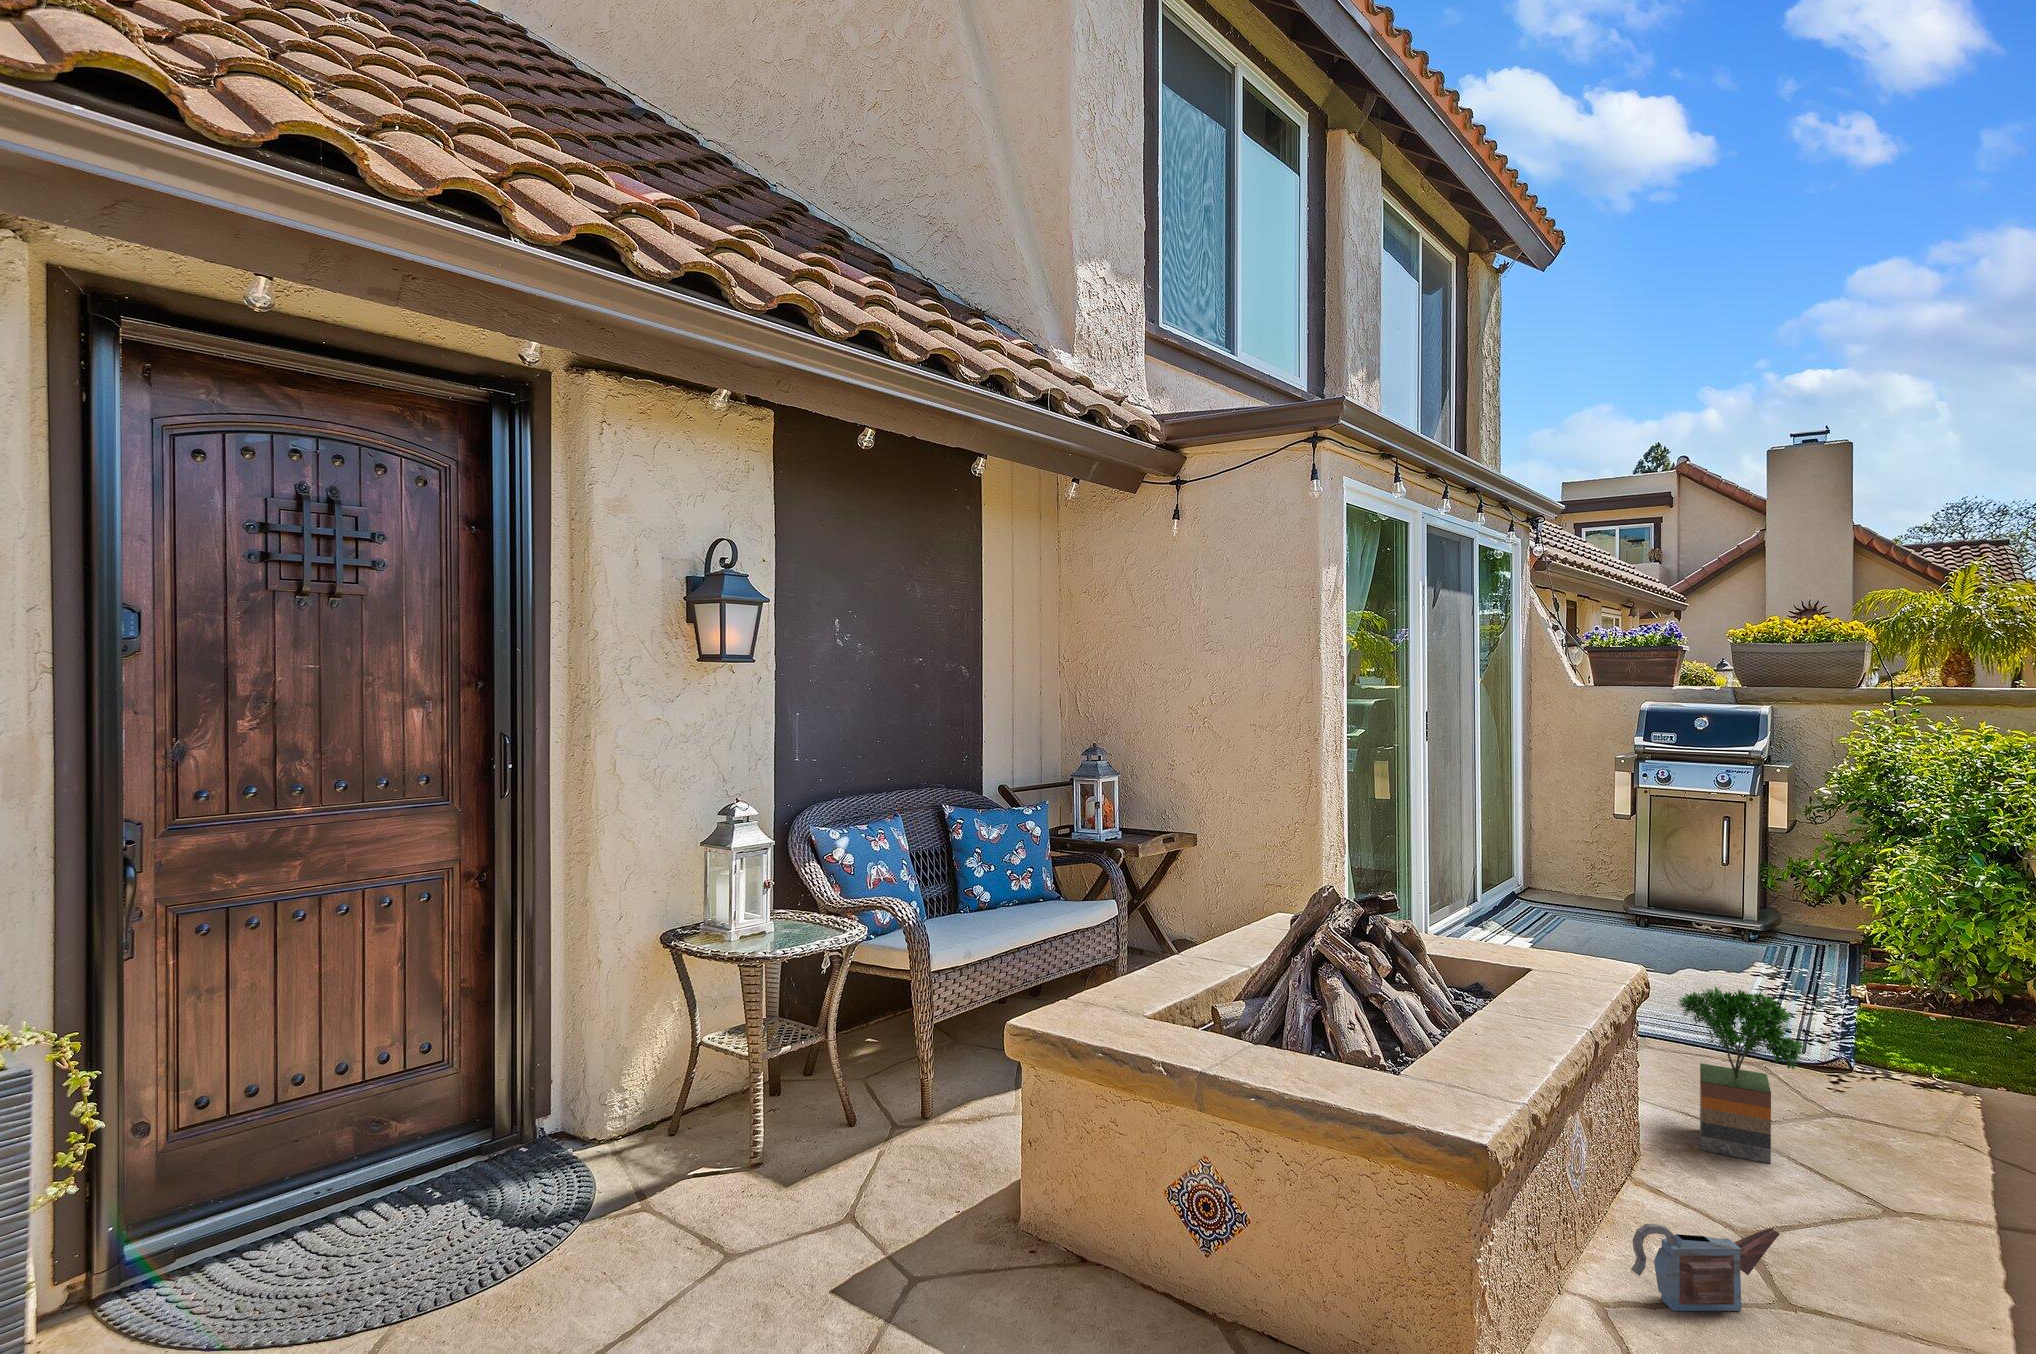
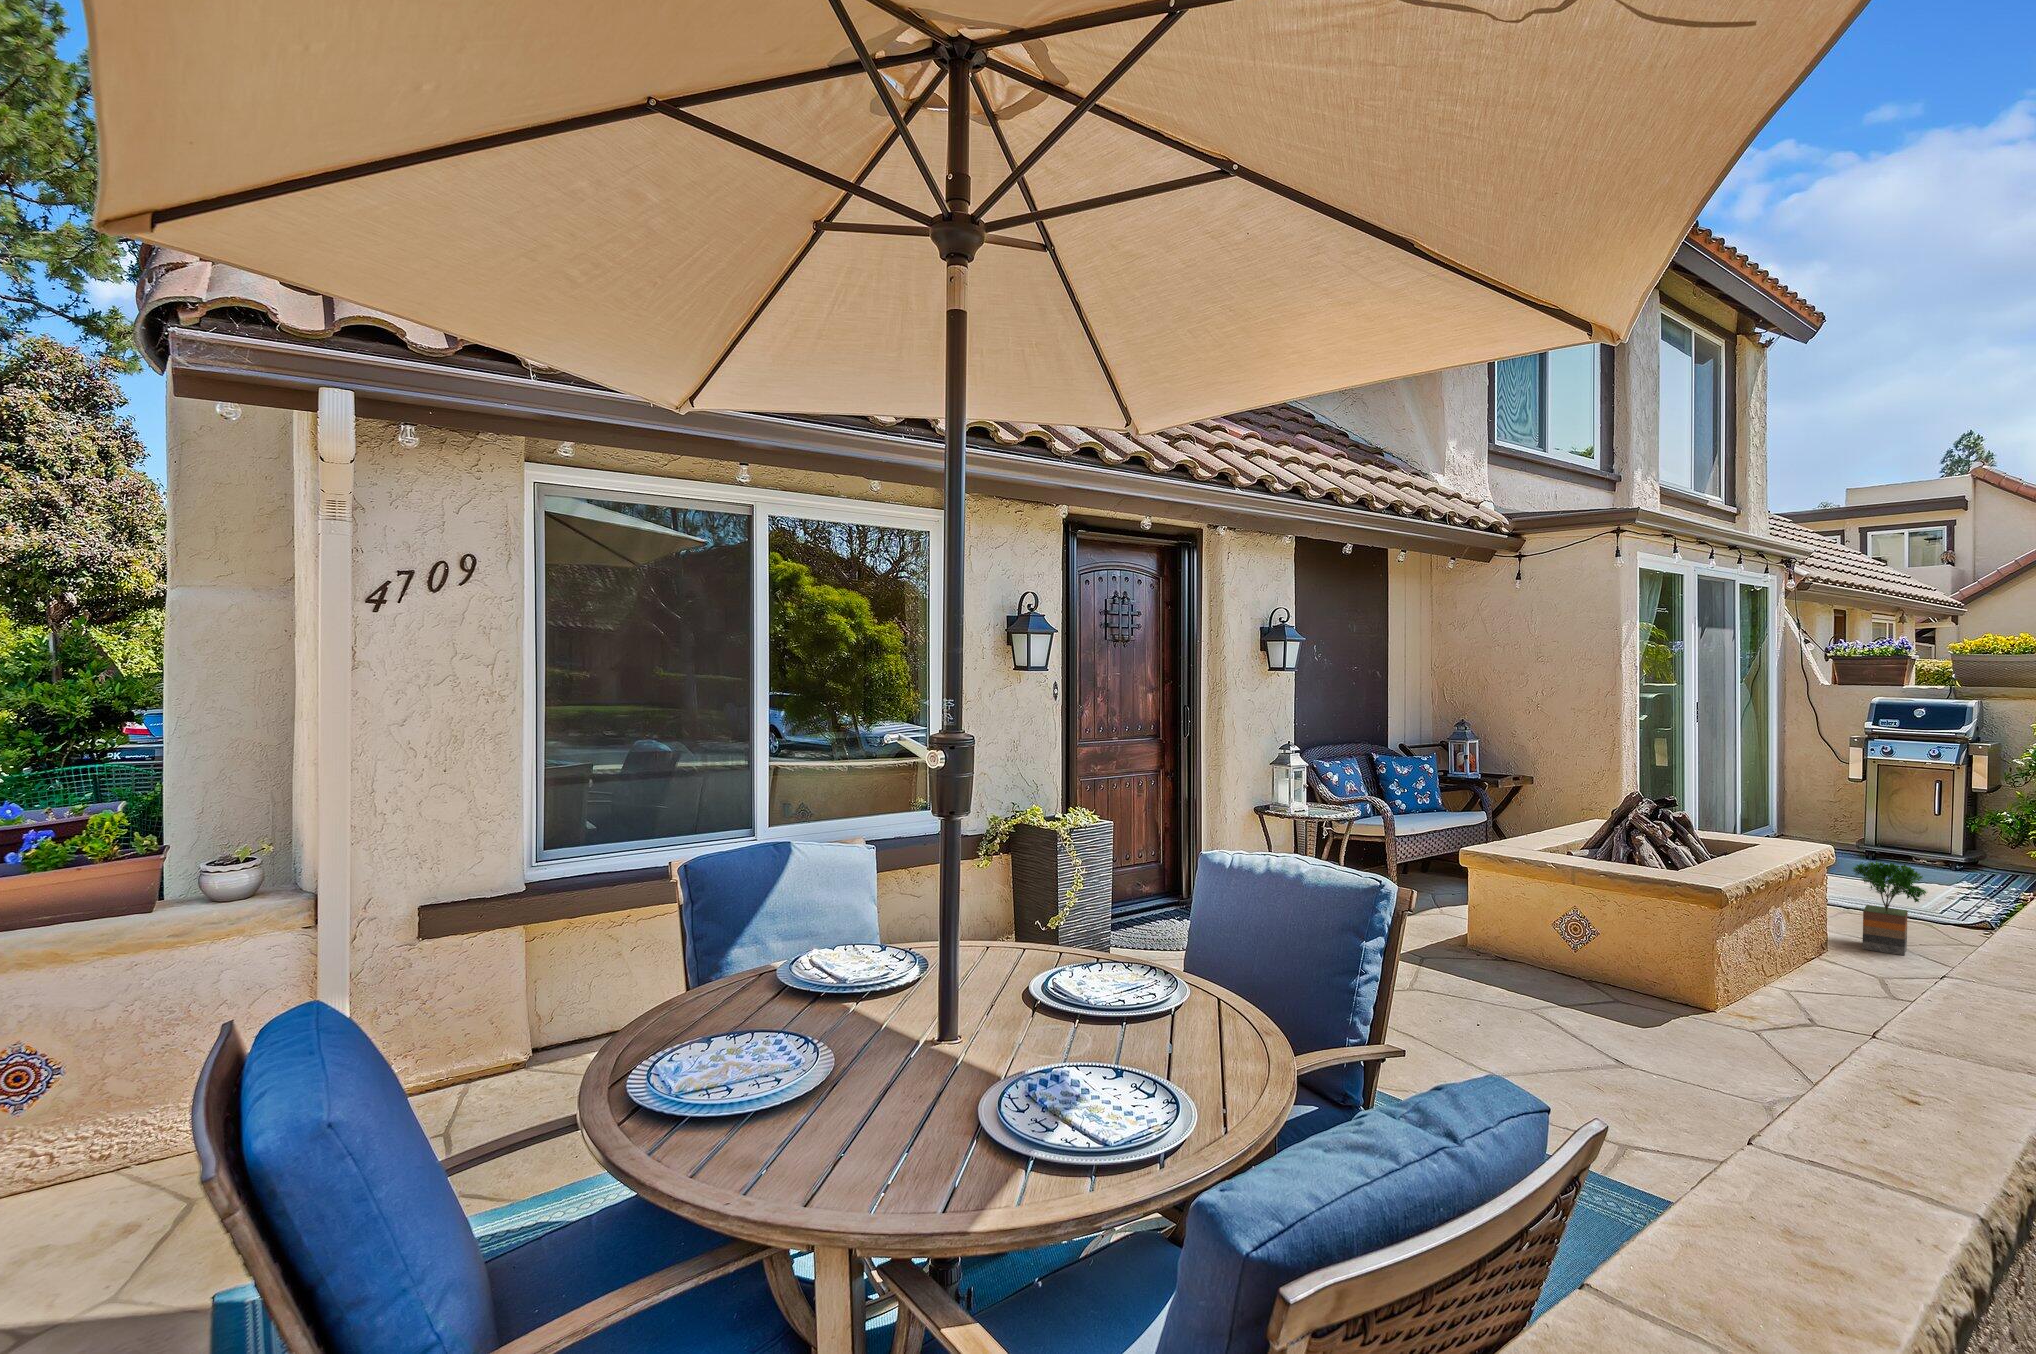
watering can: present [1631,1224,1780,1311] -> none [1799,949,1881,991]

